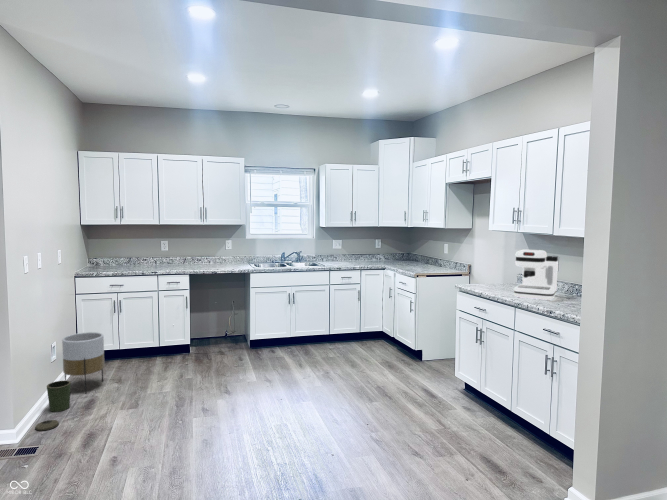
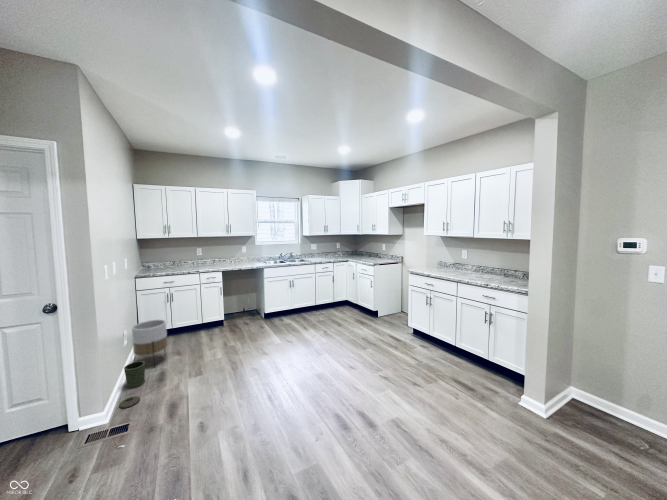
coffee maker: present [514,250,558,301] -> none [452,247,478,278]

